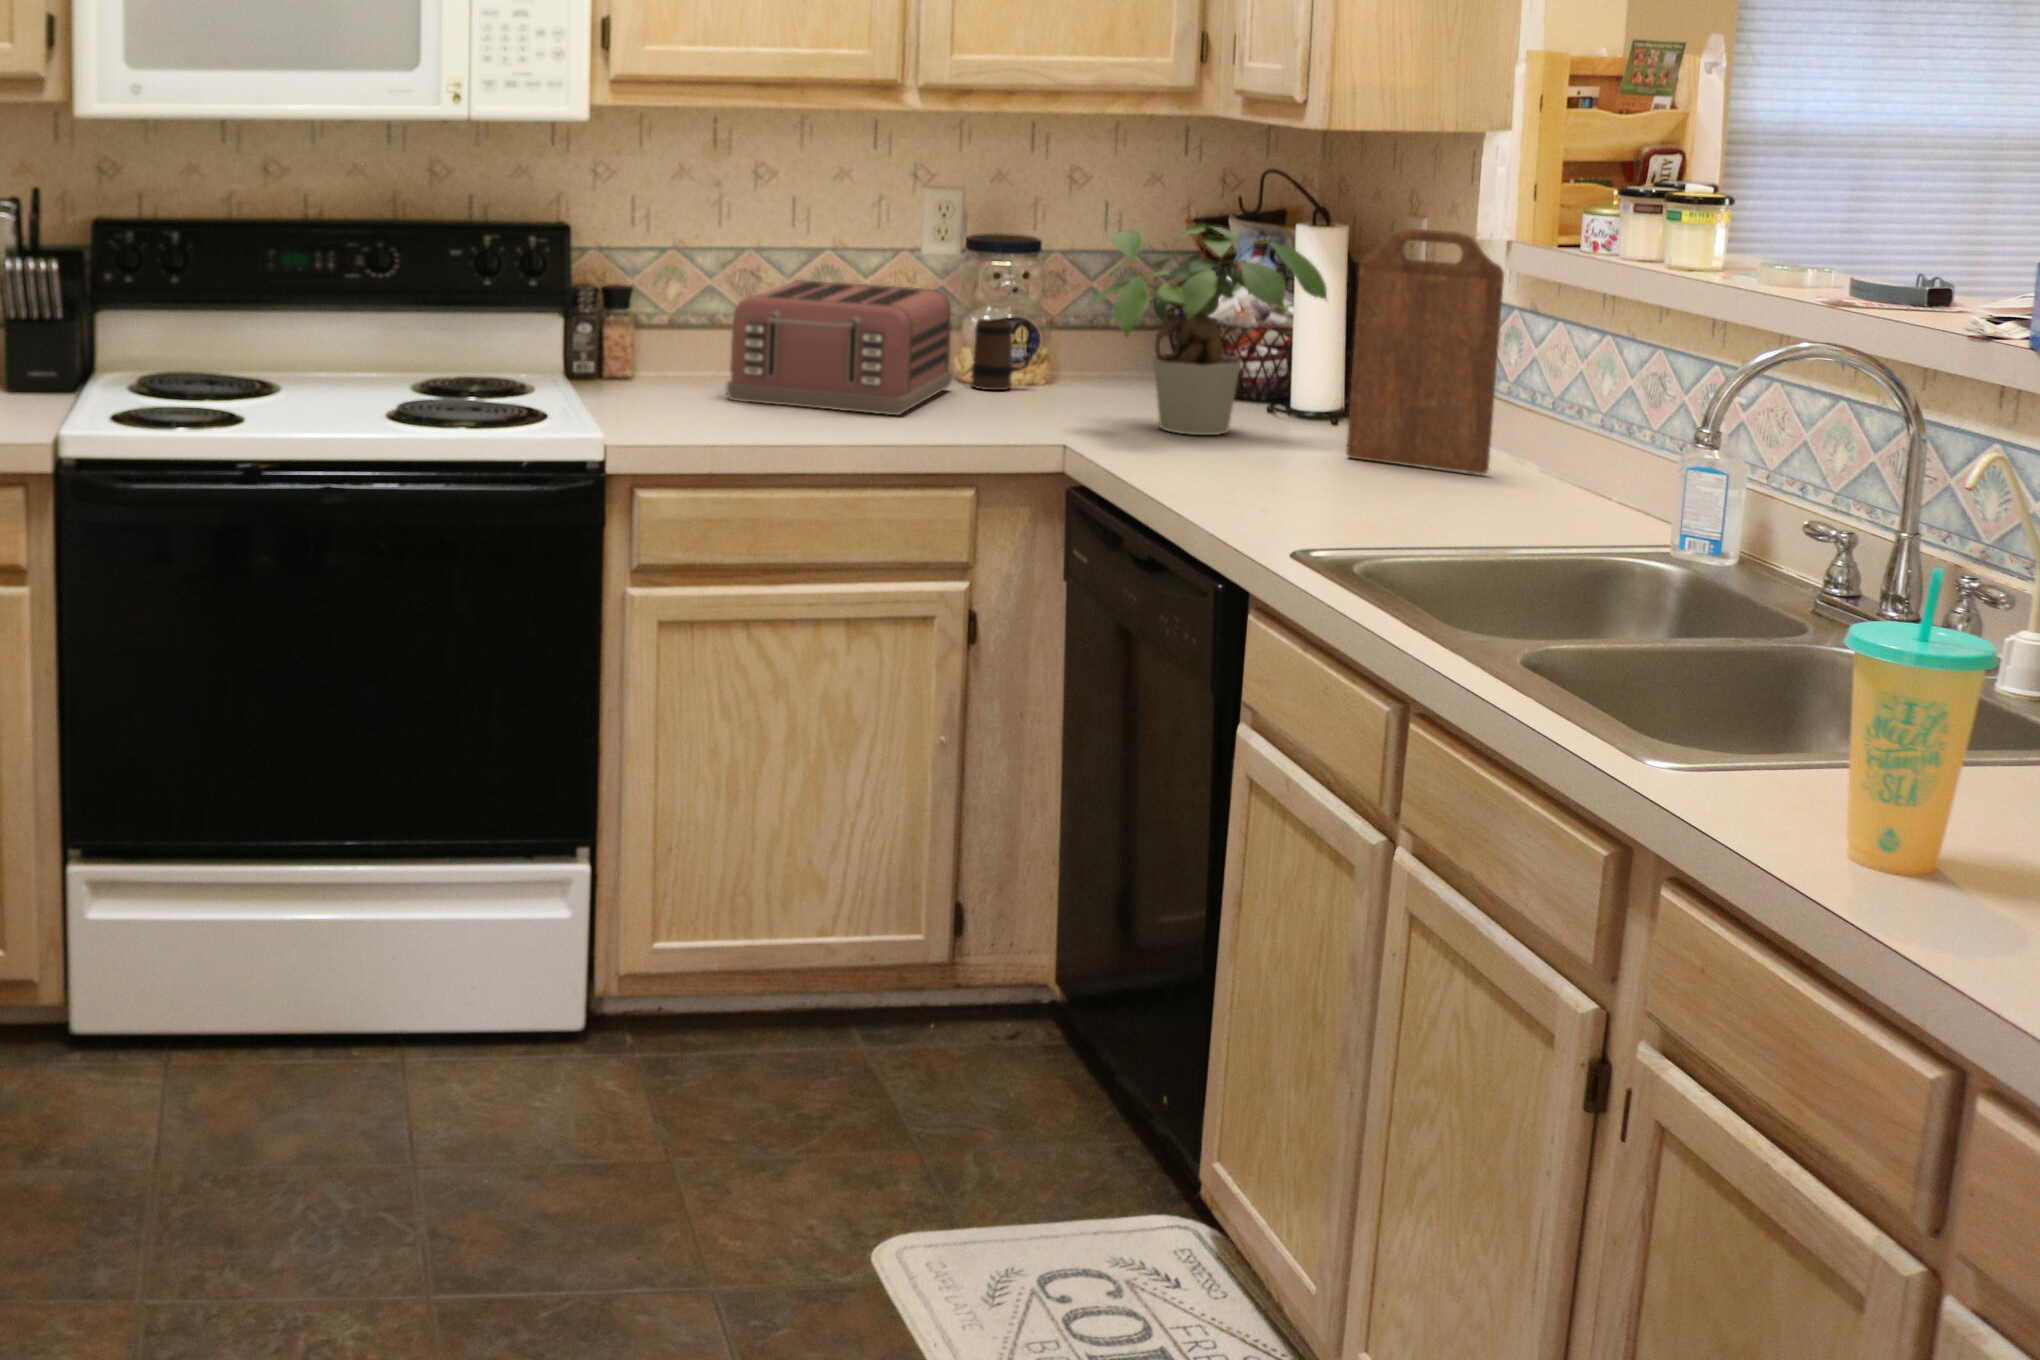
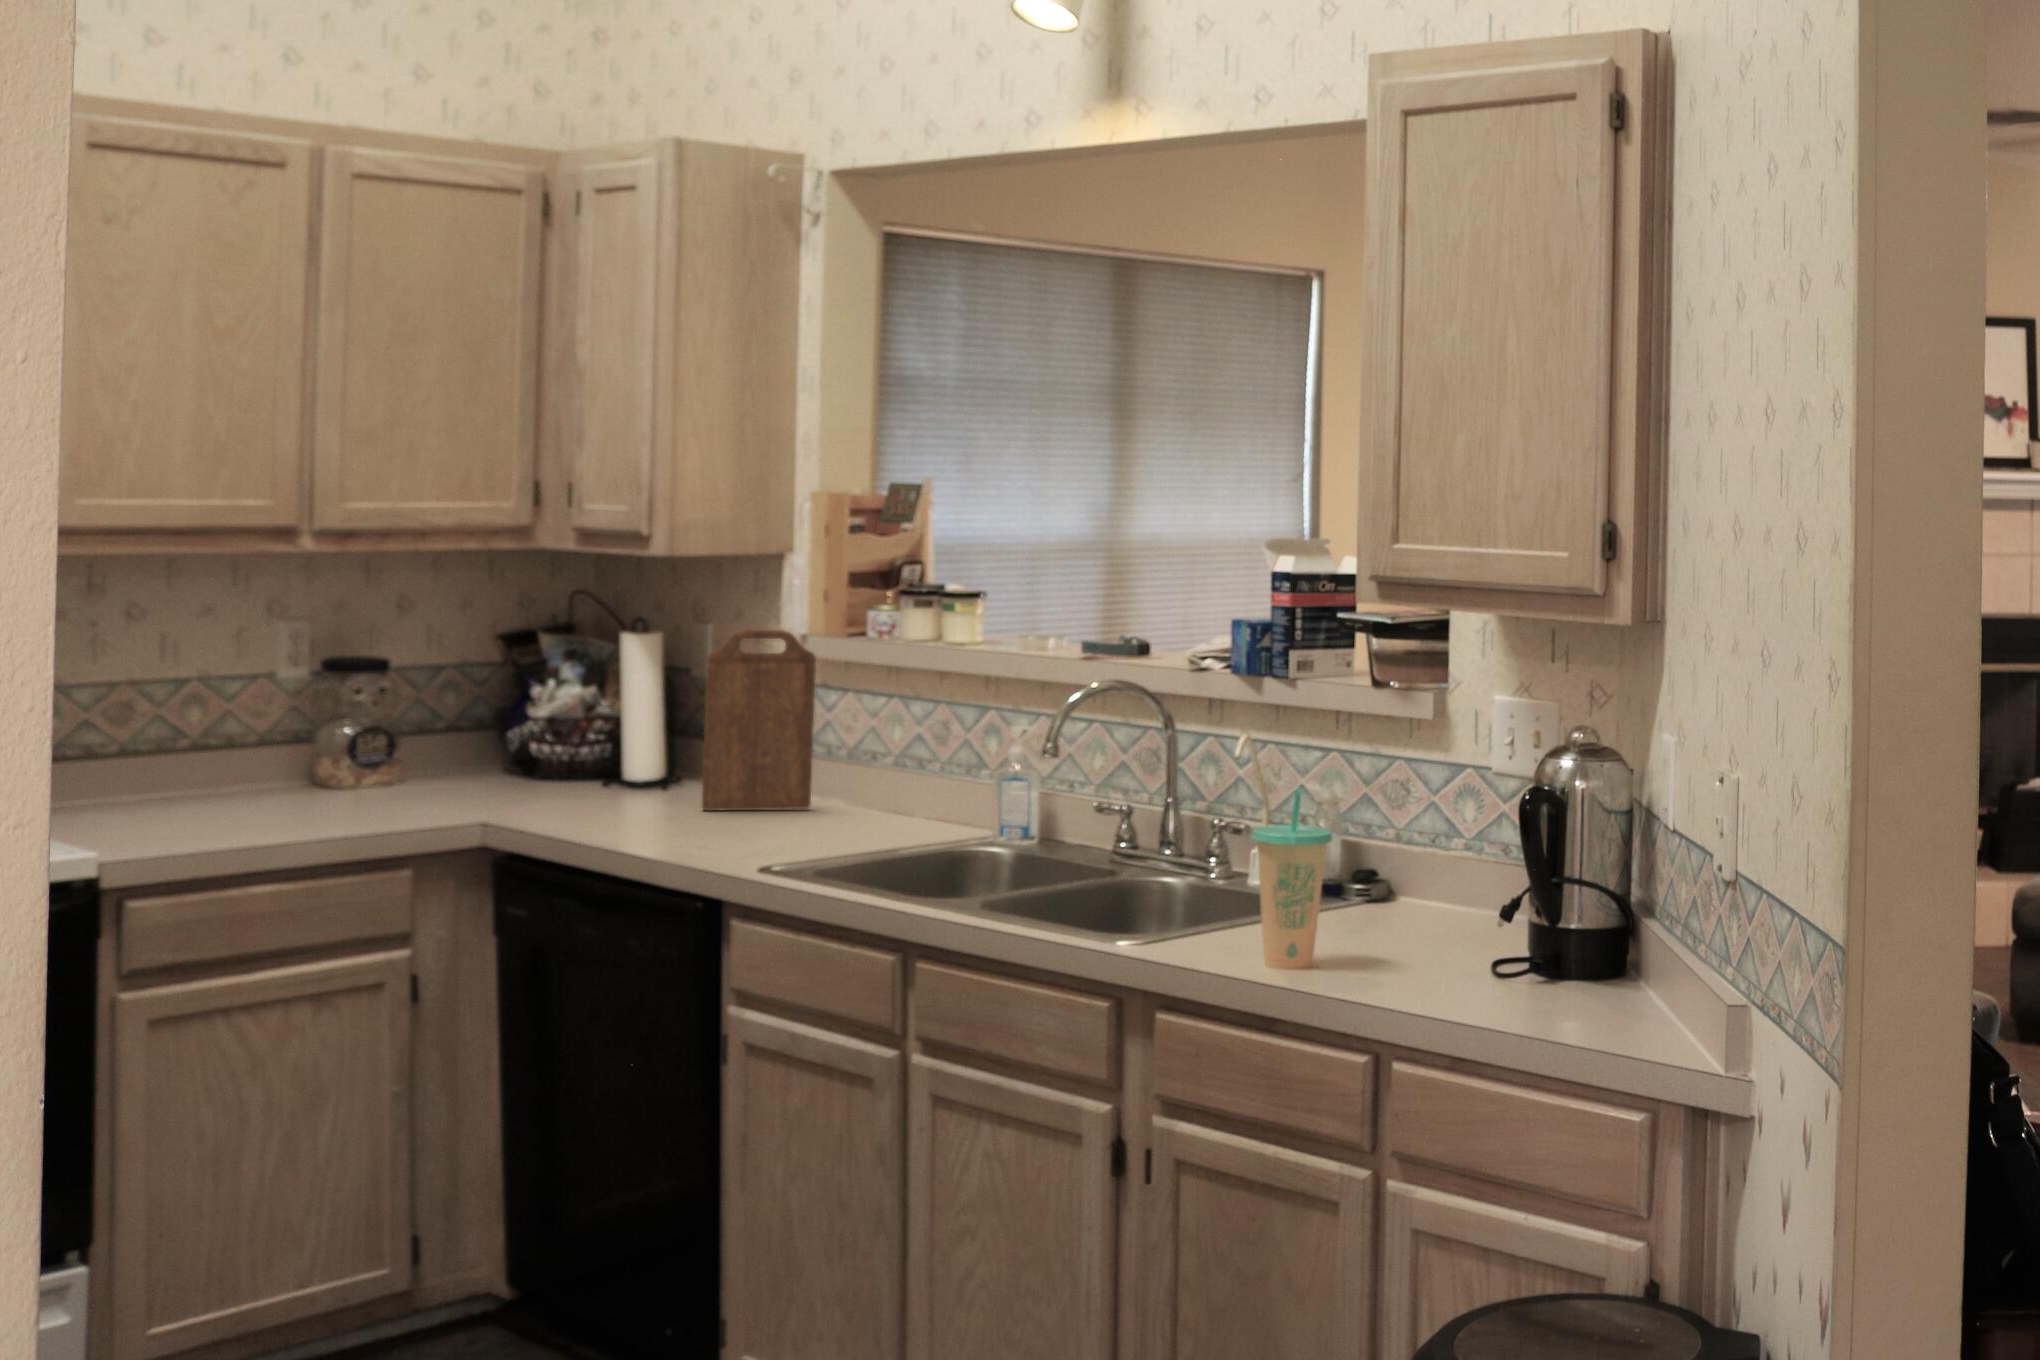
potted plant: present [1087,225,1327,435] -> none [475,637,669,810]
toaster: present [726,280,953,415] -> none [116,711,318,835]
mug: present [972,319,1032,390] -> none [327,731,384,797]

